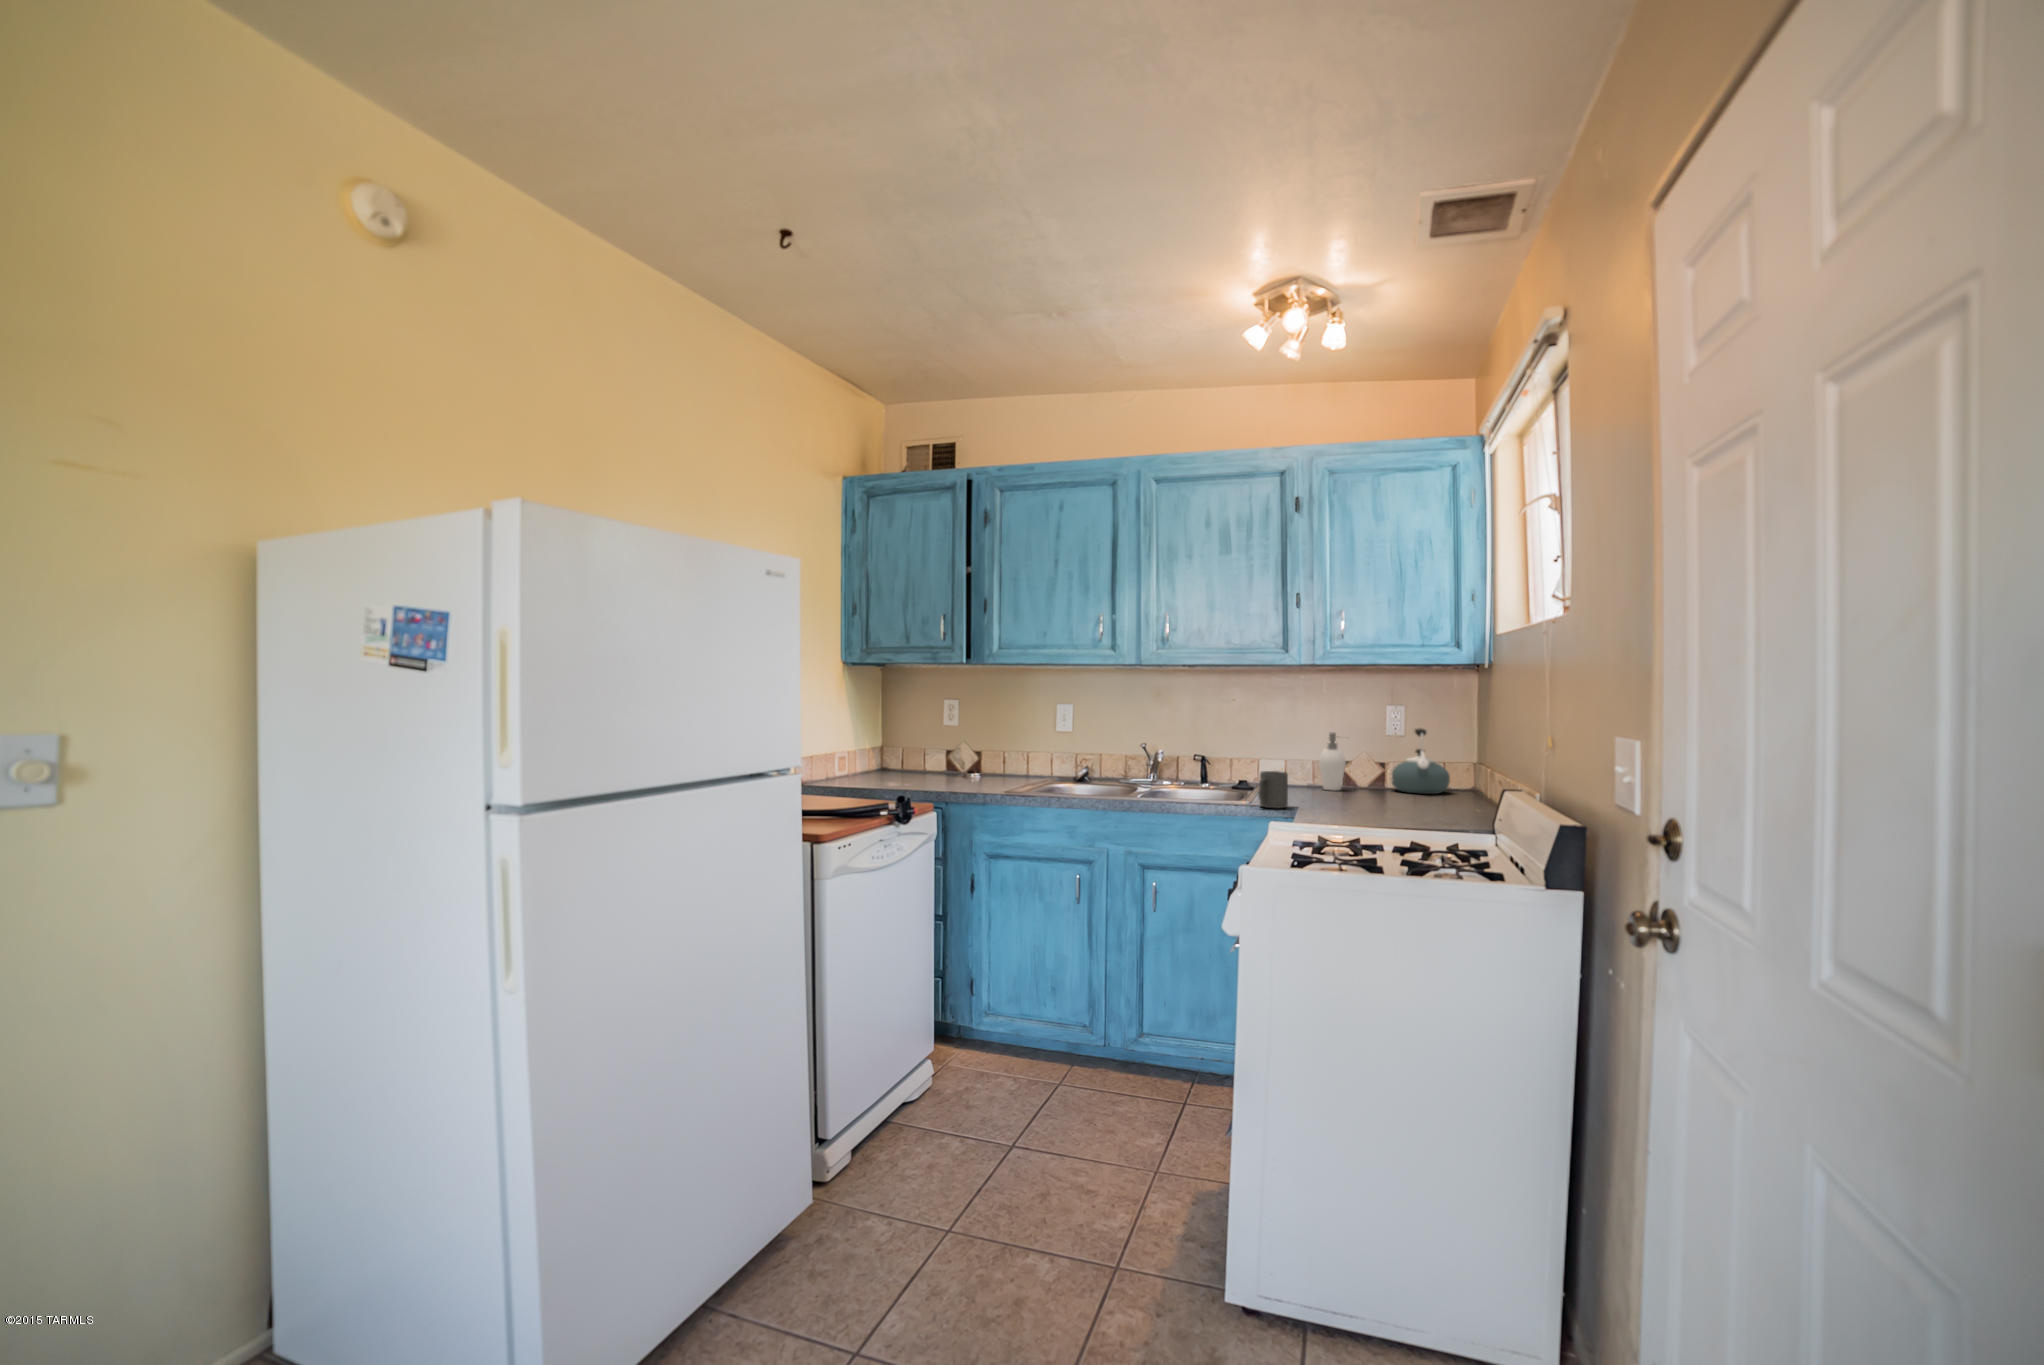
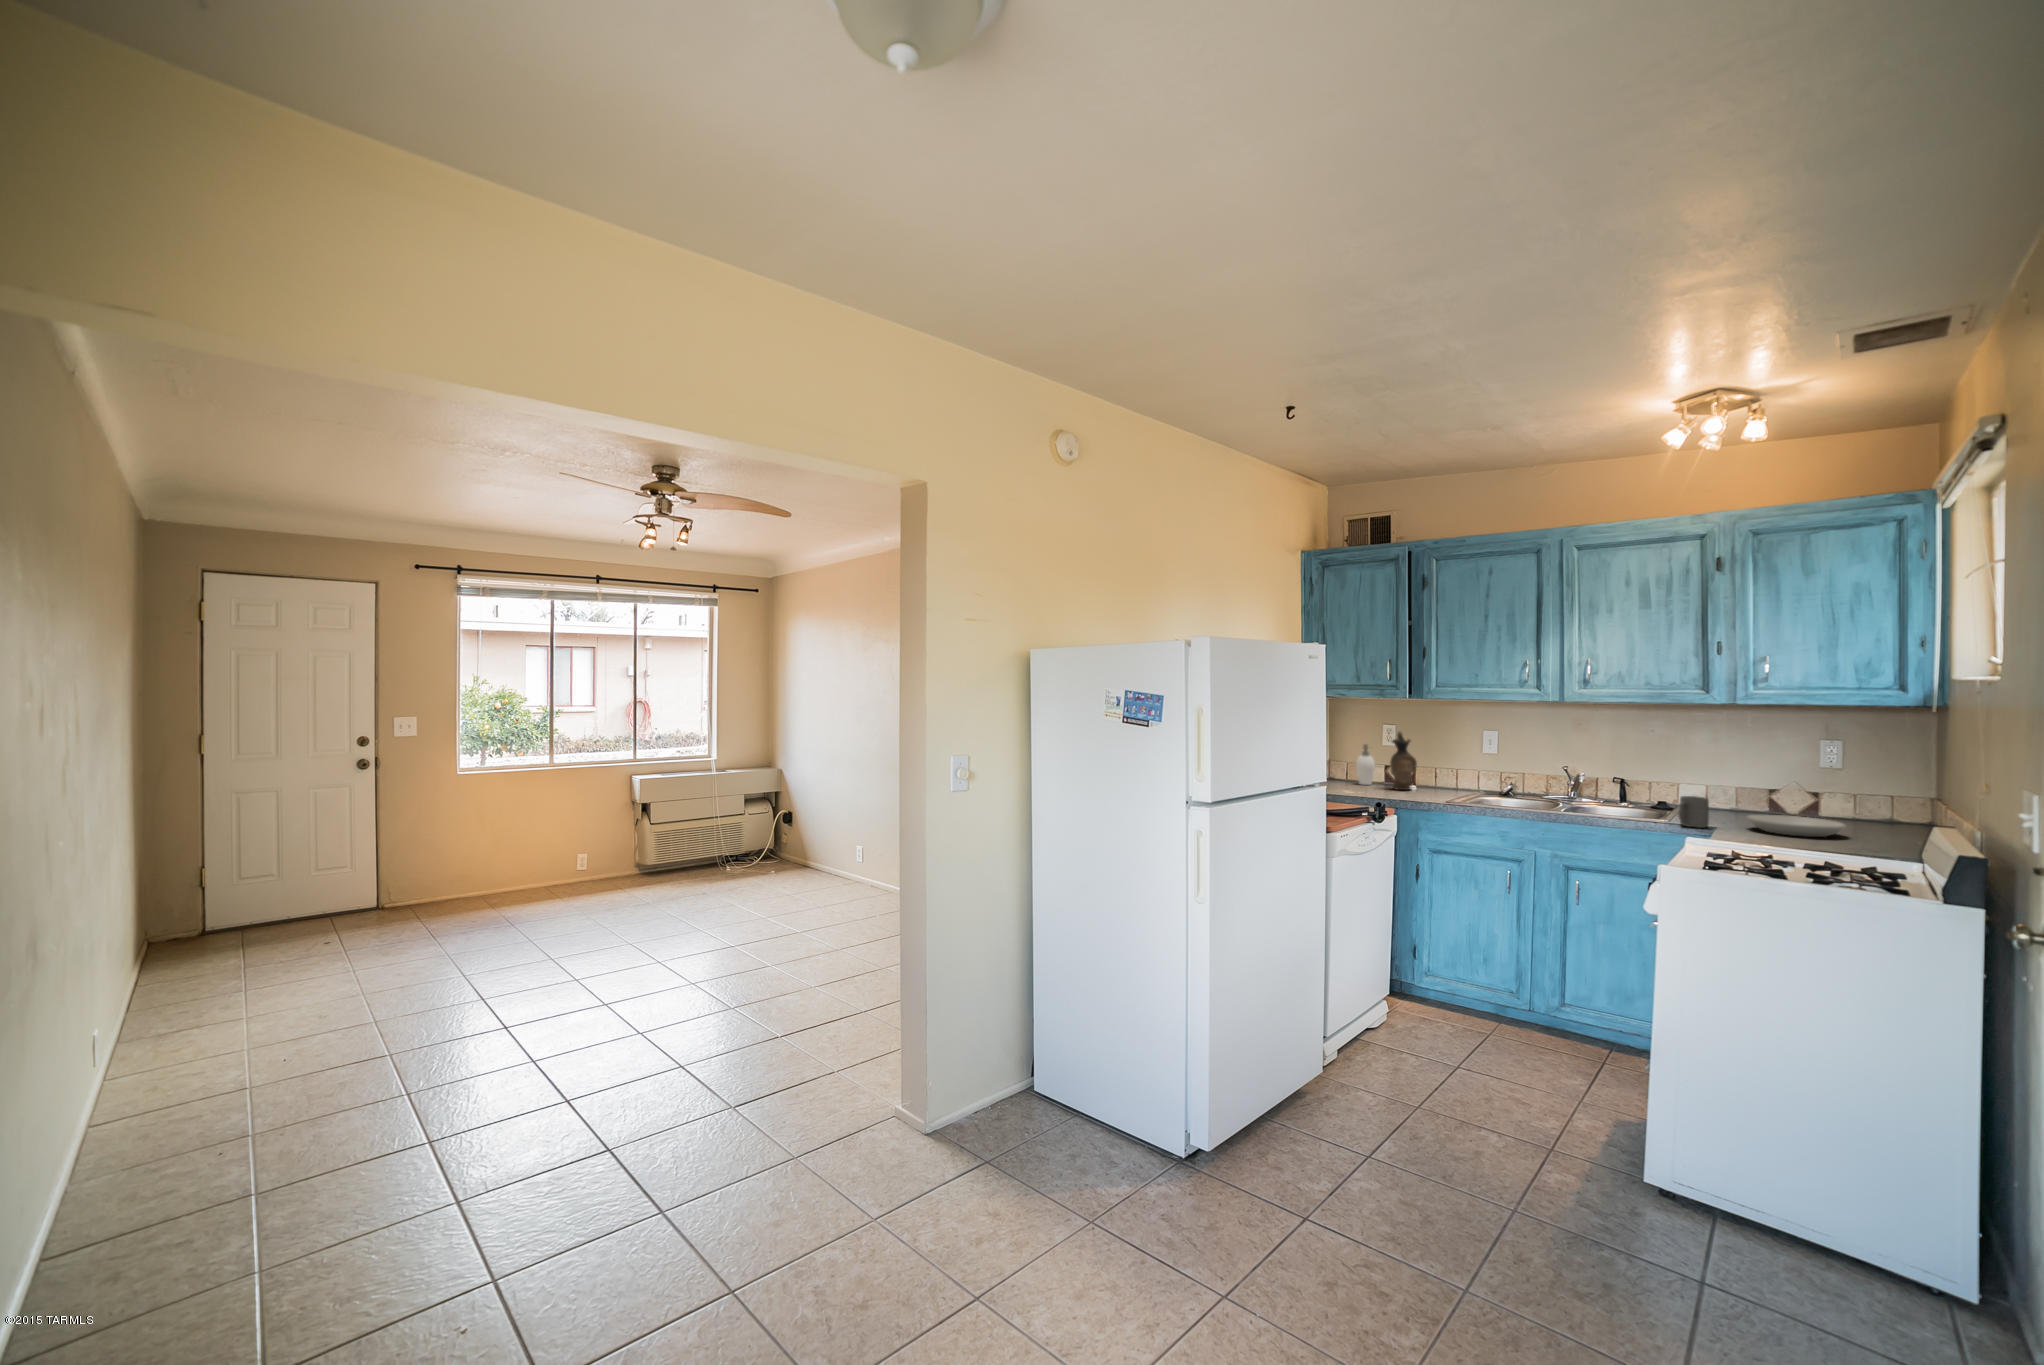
ceramic pitcher: none [958,707,988,780] -> present [1390,732,1417,790]
kettle: present [1392,729,1450,794] -> none [1829,762,1900,824]
soap dispenser: present [1319,733,1346,790] -> present [1356,744,1375,785]
plate: none [1323,789,1416,812] -> present [1746,815,1846,837]

